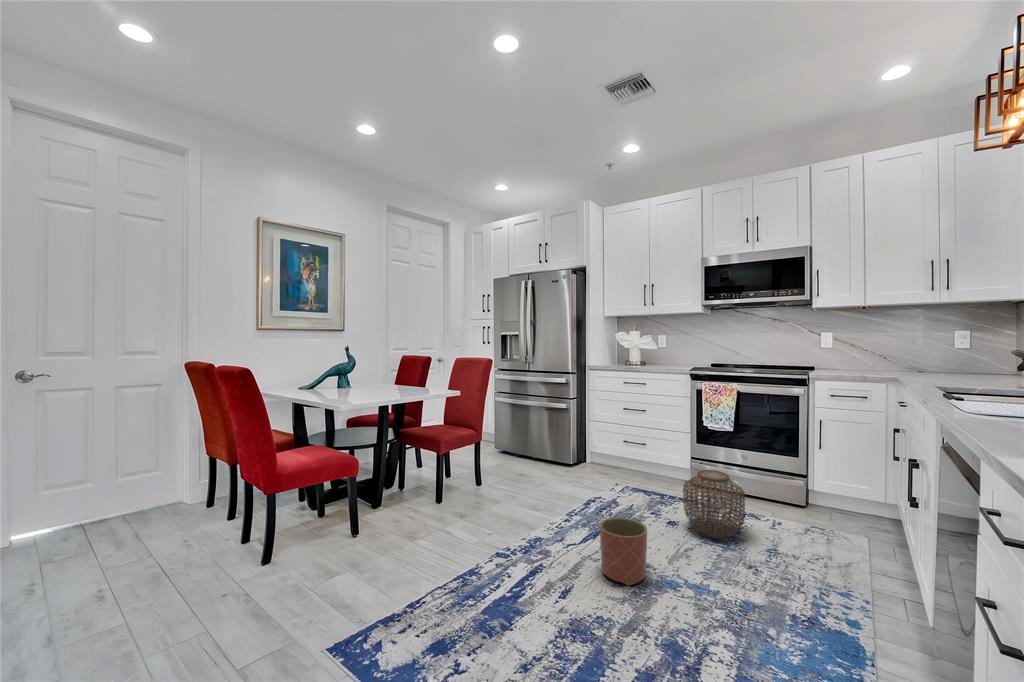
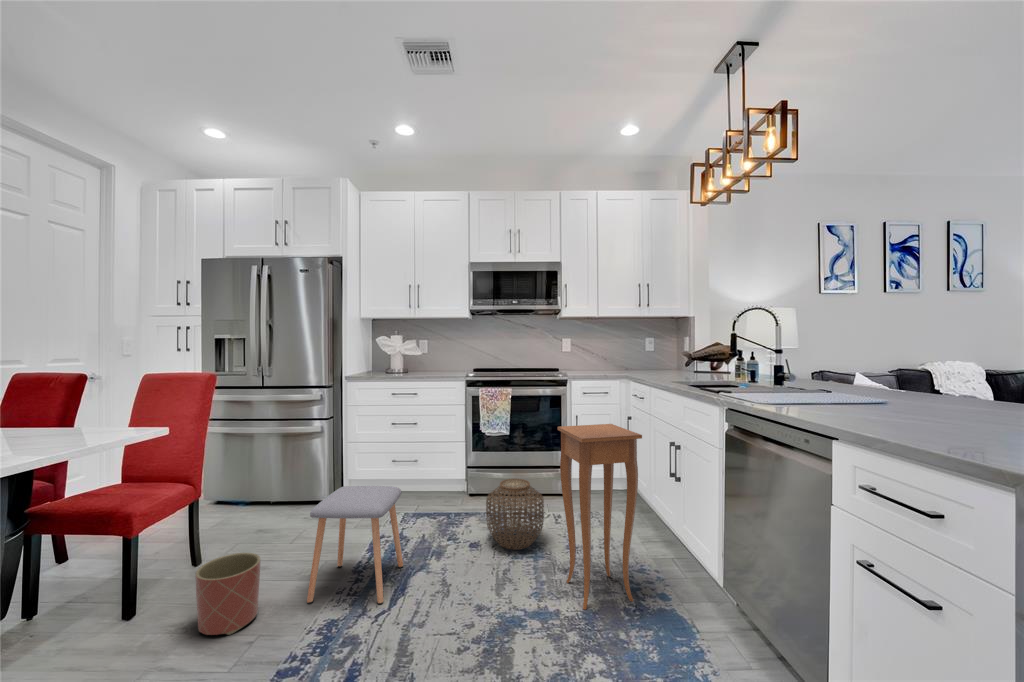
side table: none [736,421,821,615] -> present [558,424,642,610]
stool: none [530,448,604,539] -> present [307,486,403,604]
planter: present [600,517,647,585] -> present [195,553,260,635]

